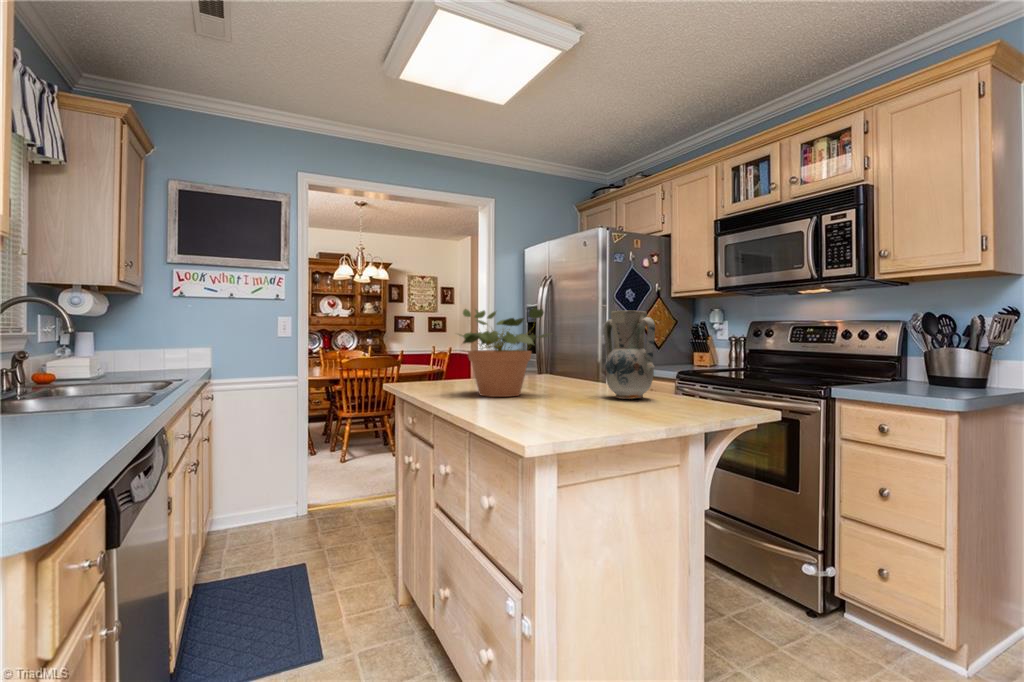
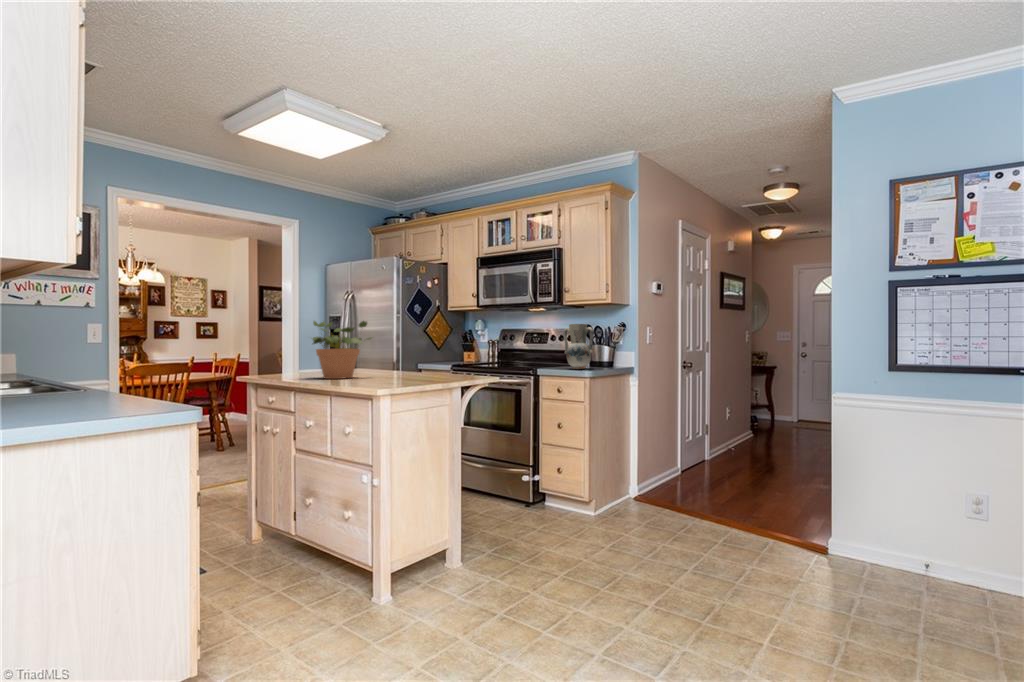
vase: present [604,311,655,399] -> present [563,324,593,369]

